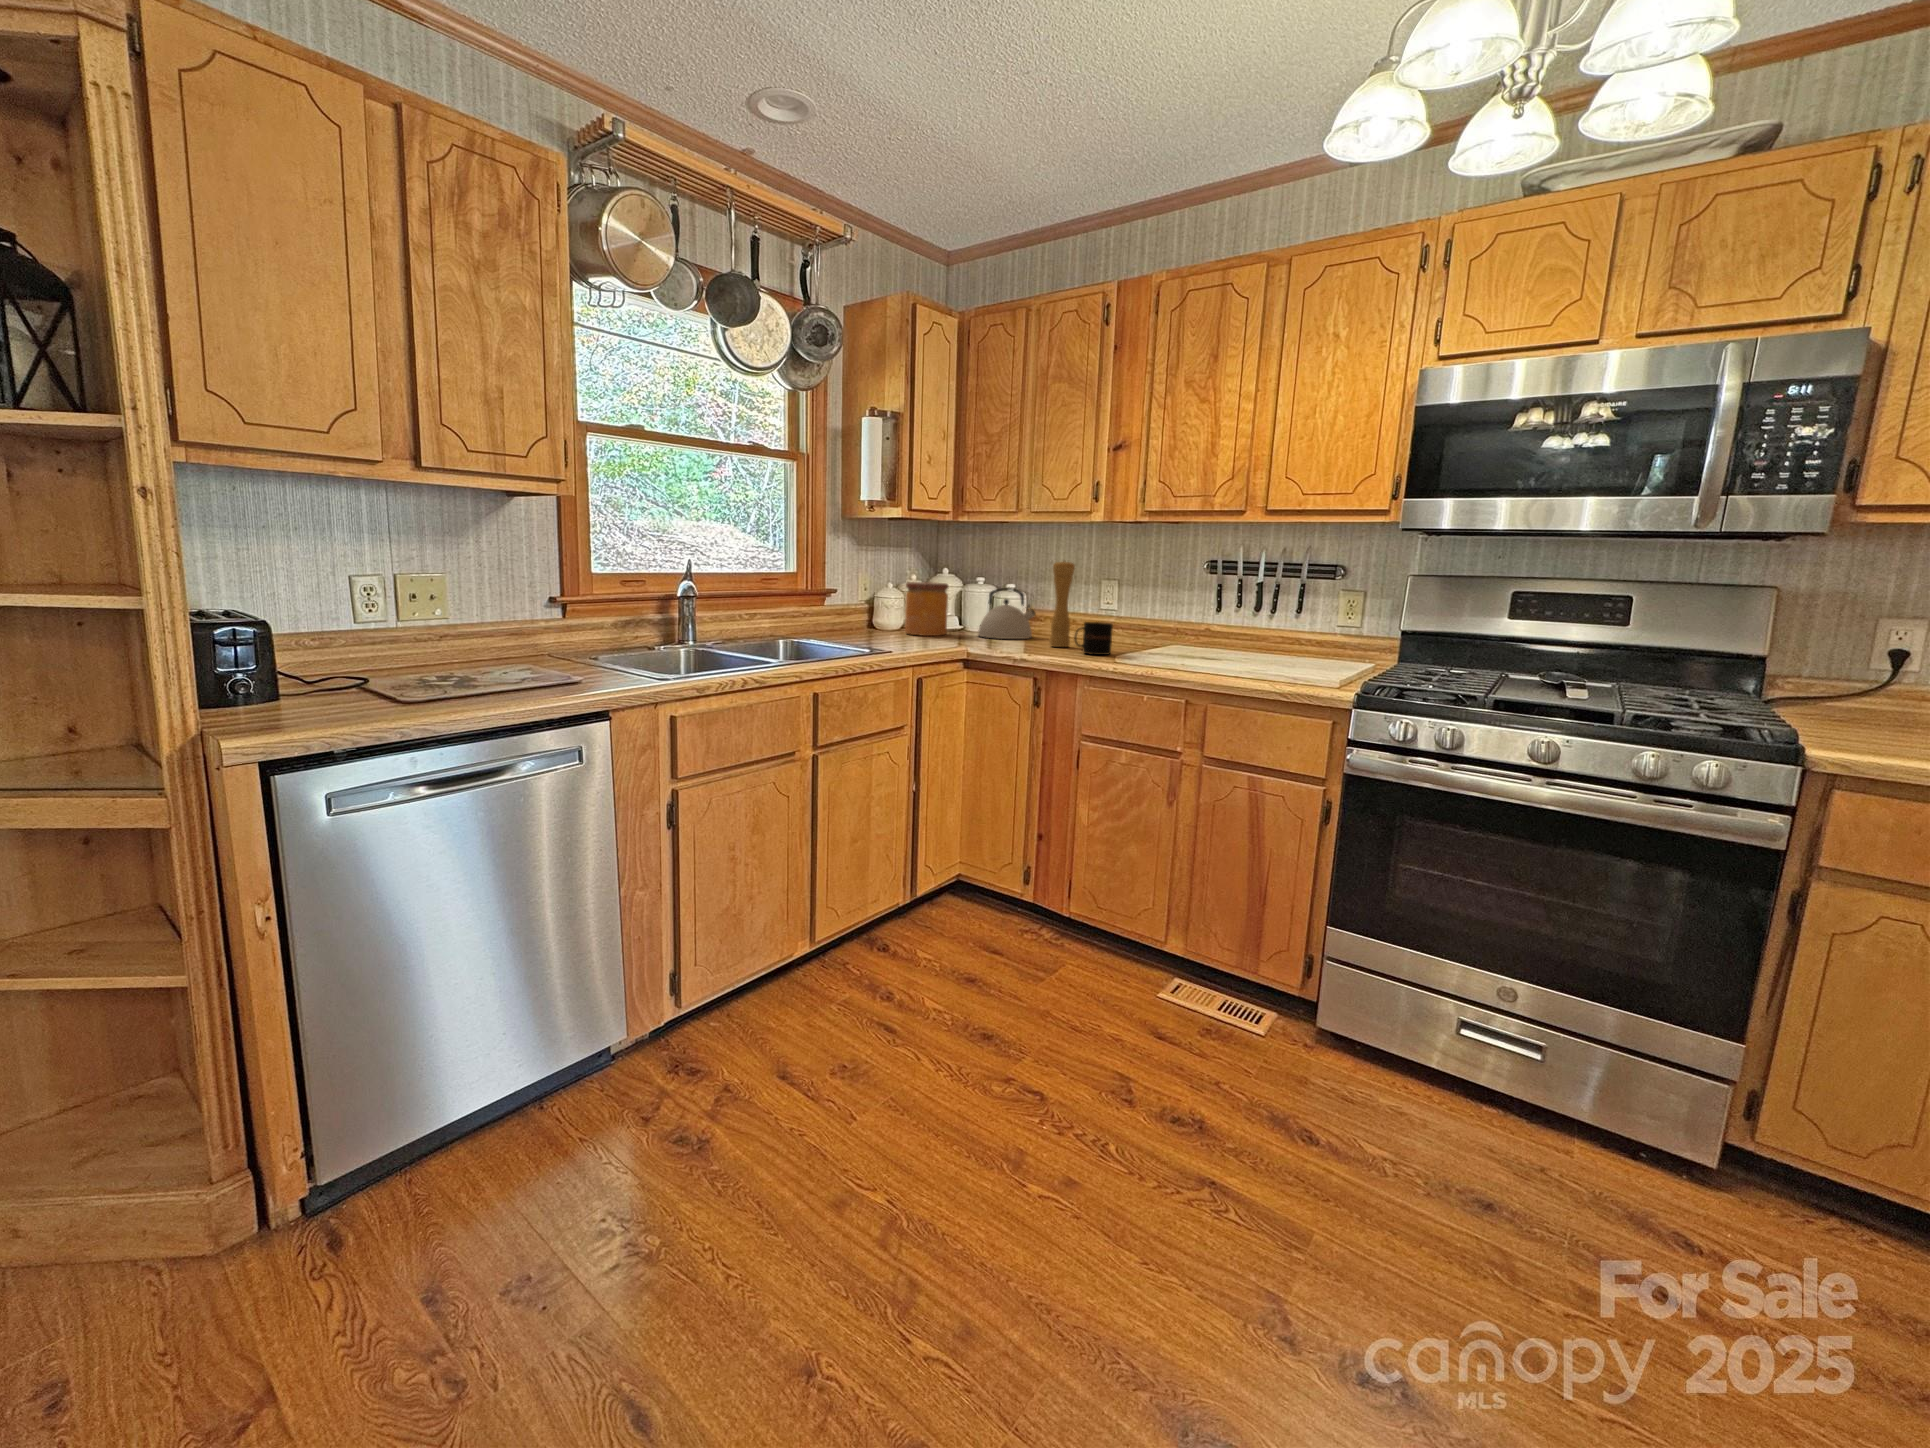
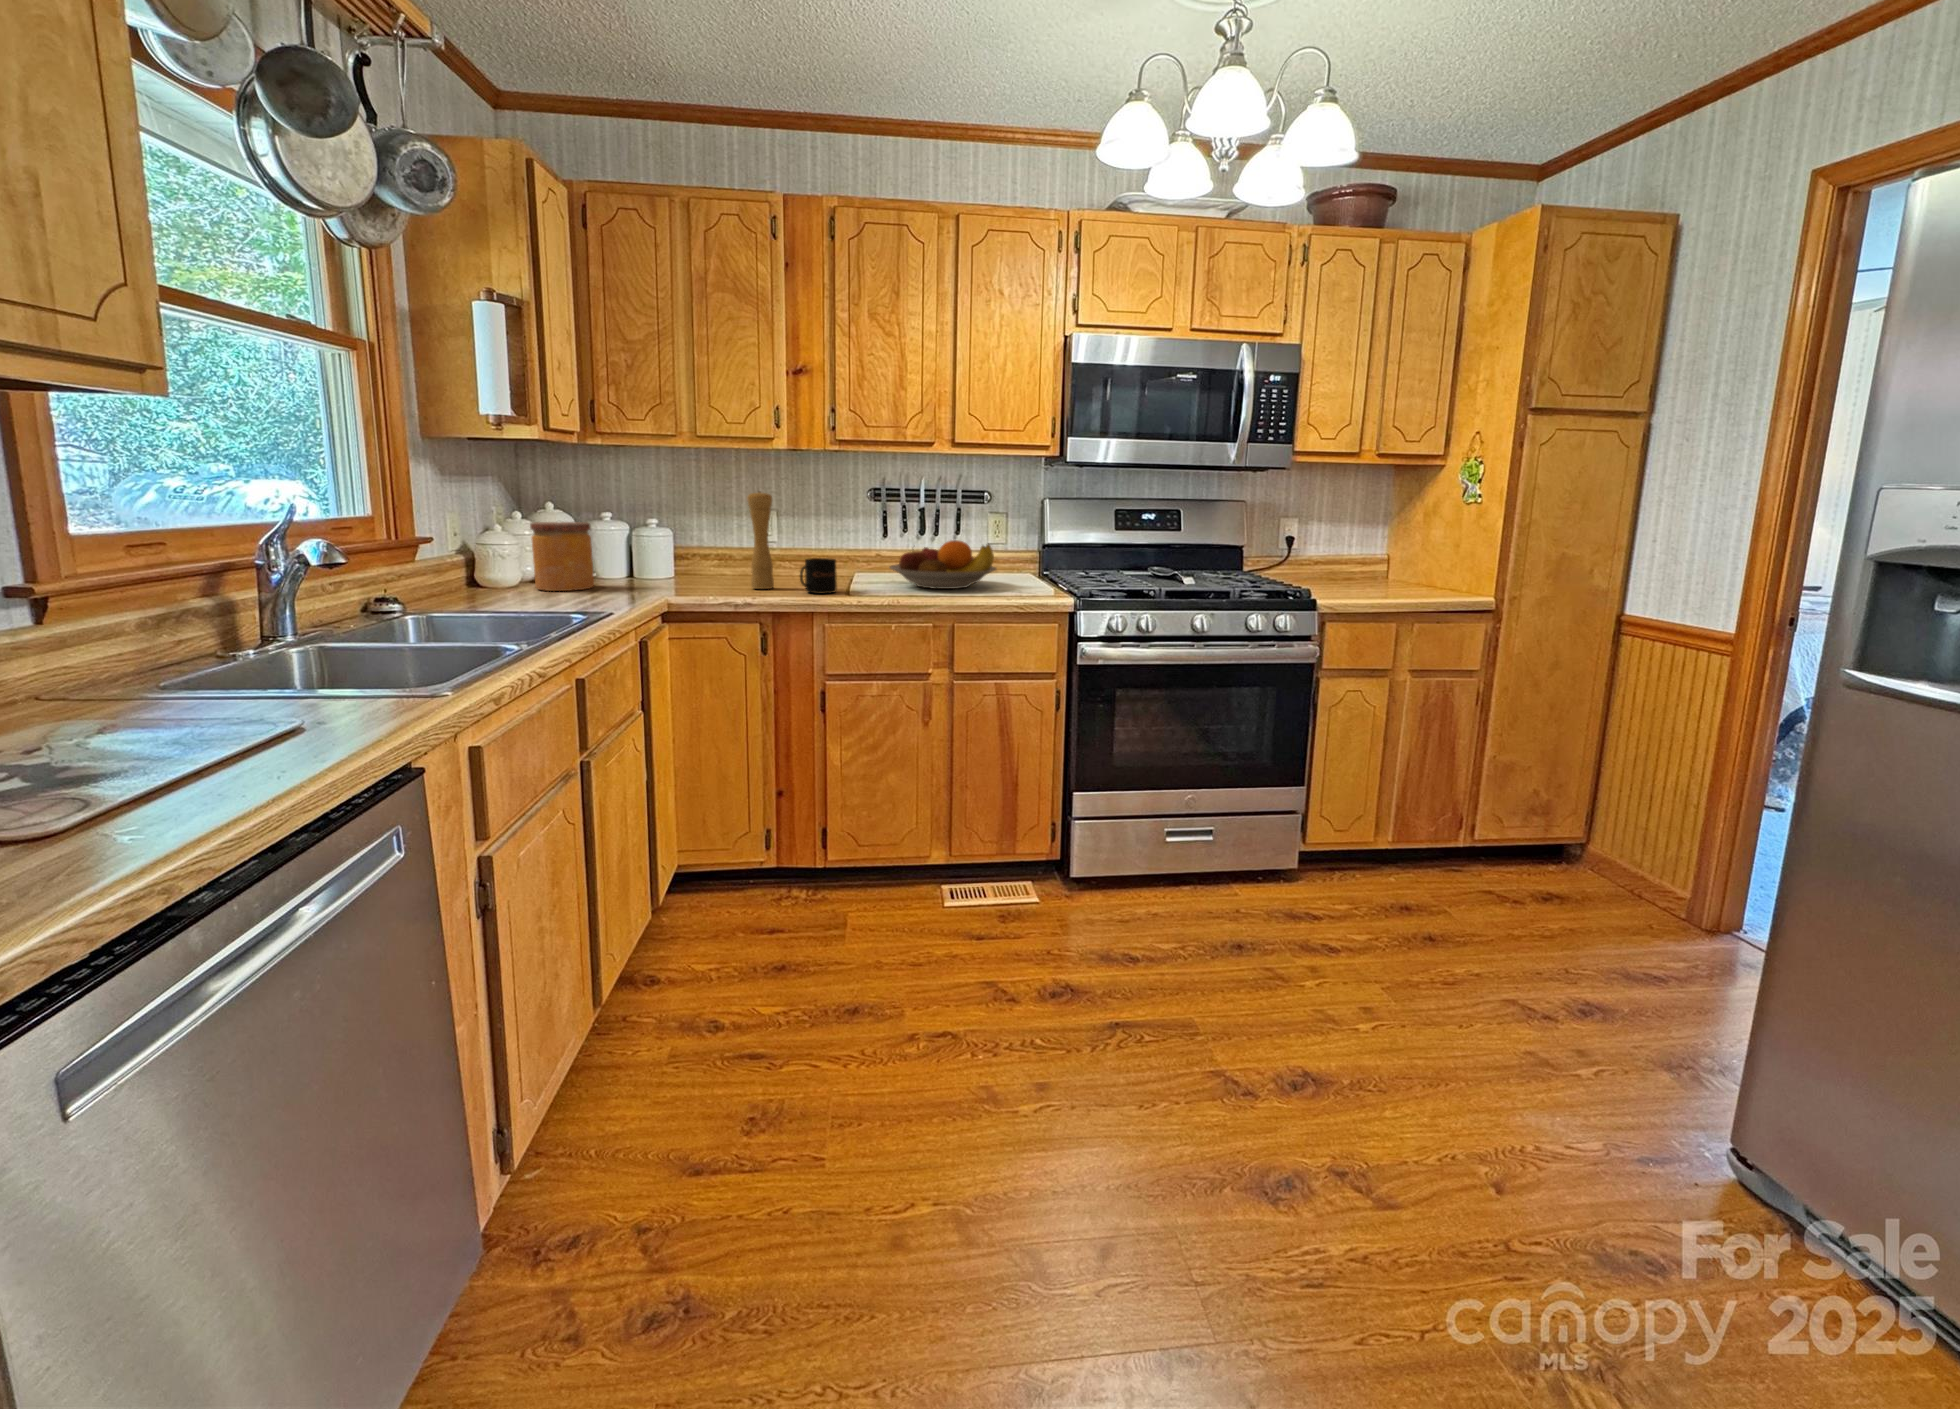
kettle: present [978,588,1035,639] -> none [635,525,703,586]
fruit bowl: none [1171,613,1290,663] -> present [889,540,996,589]

